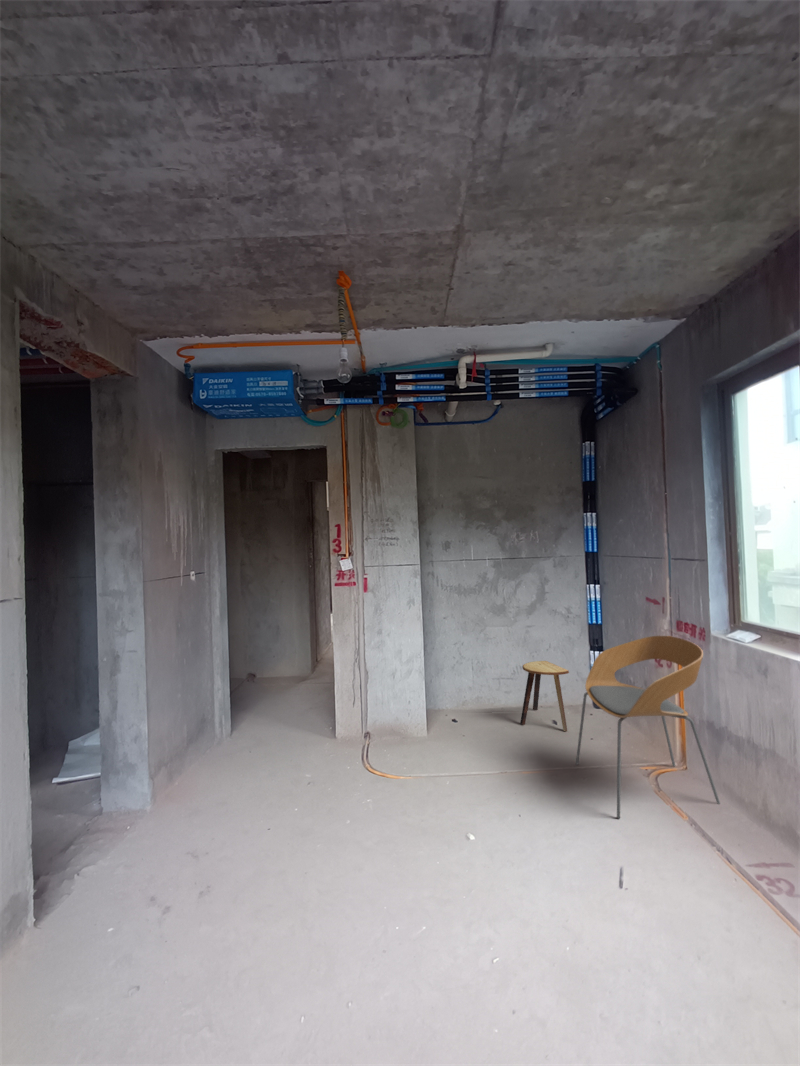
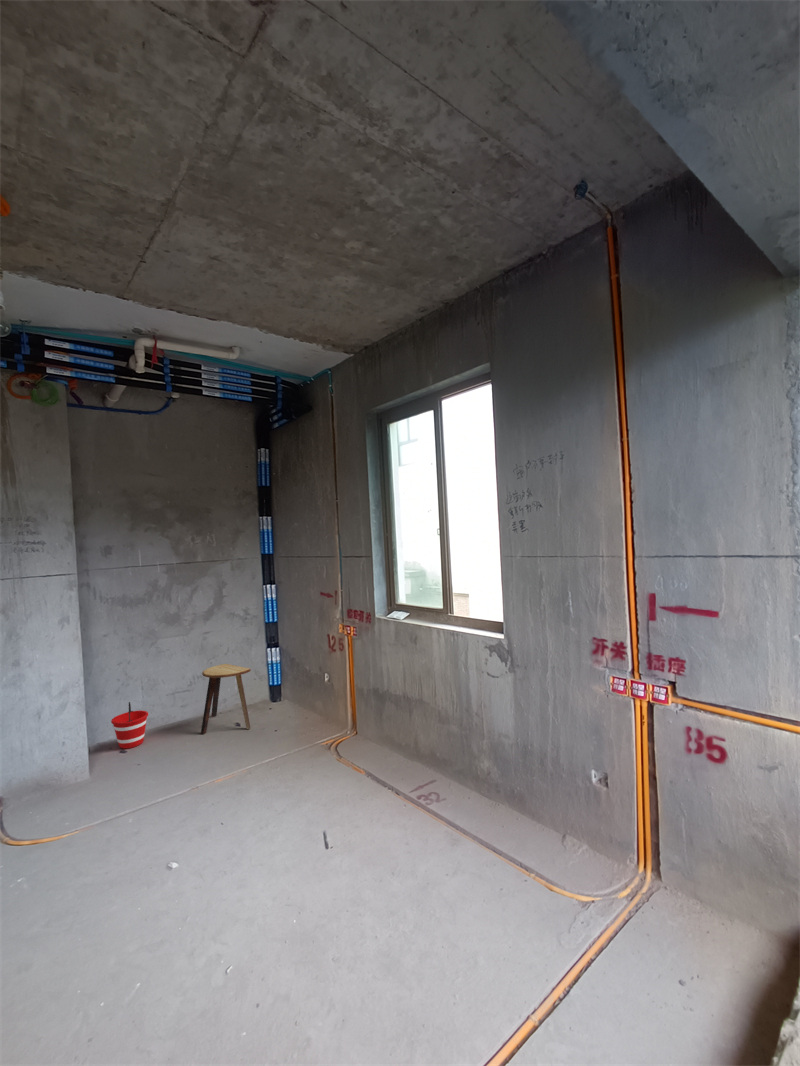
chair: present [576,636,720,818] -> none [265,622,385,793]
bucket: none [447,681,476,721] -> present [111,702,148,749]

